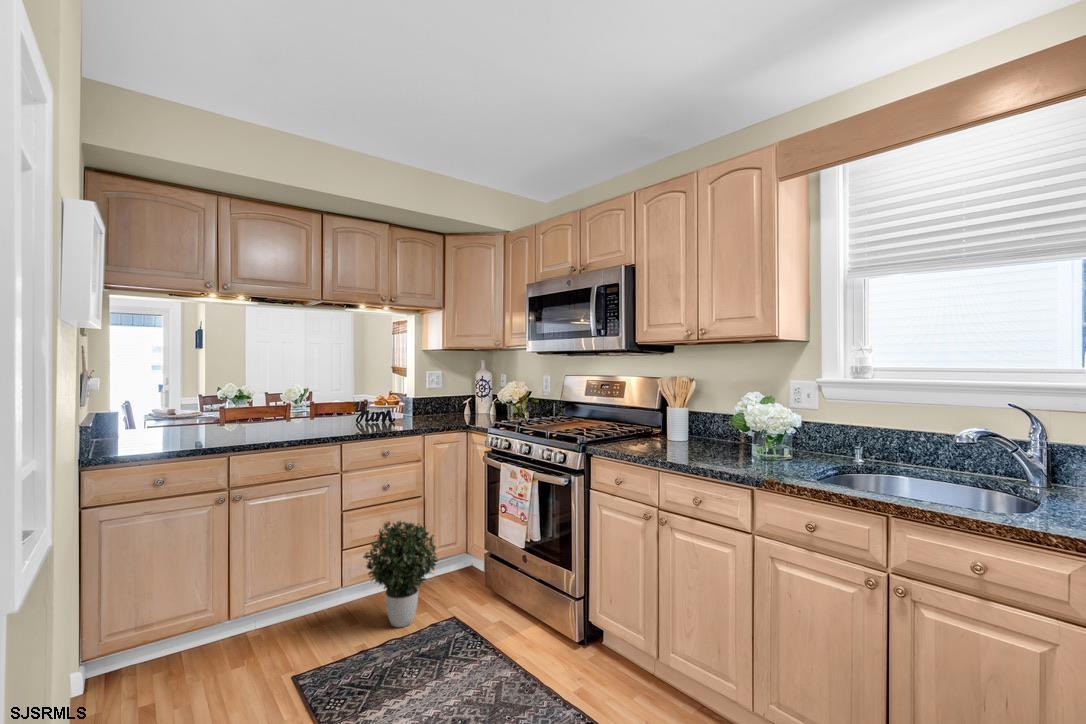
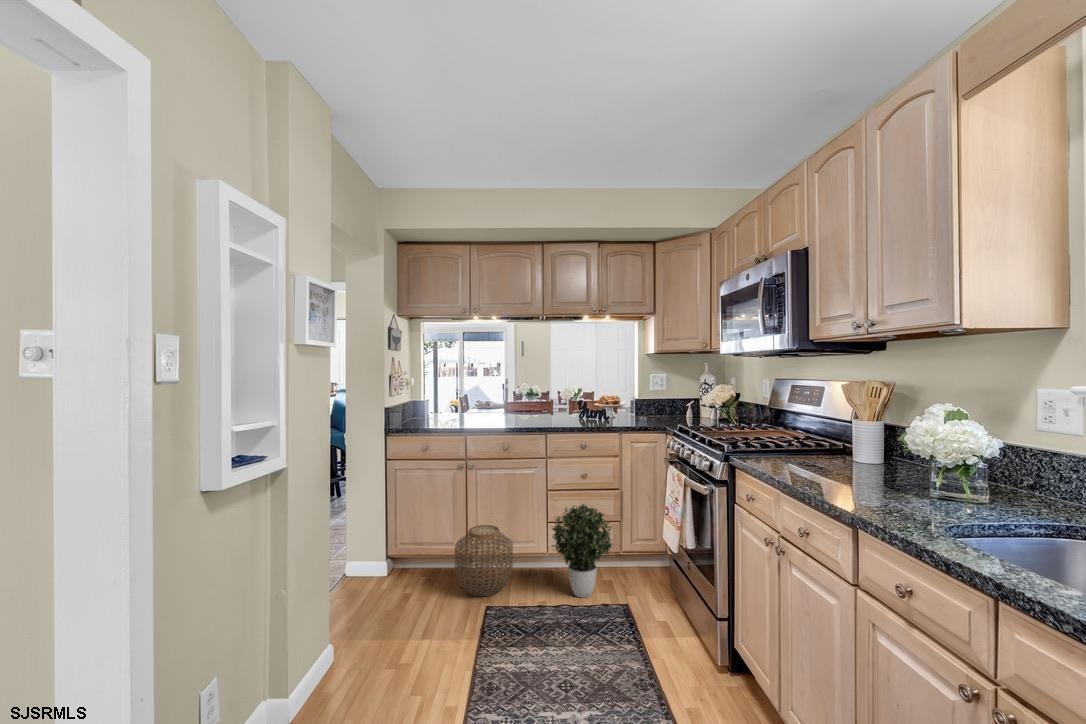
woven basket: none [229,570,316,670] -> present [455,525,513,596]

